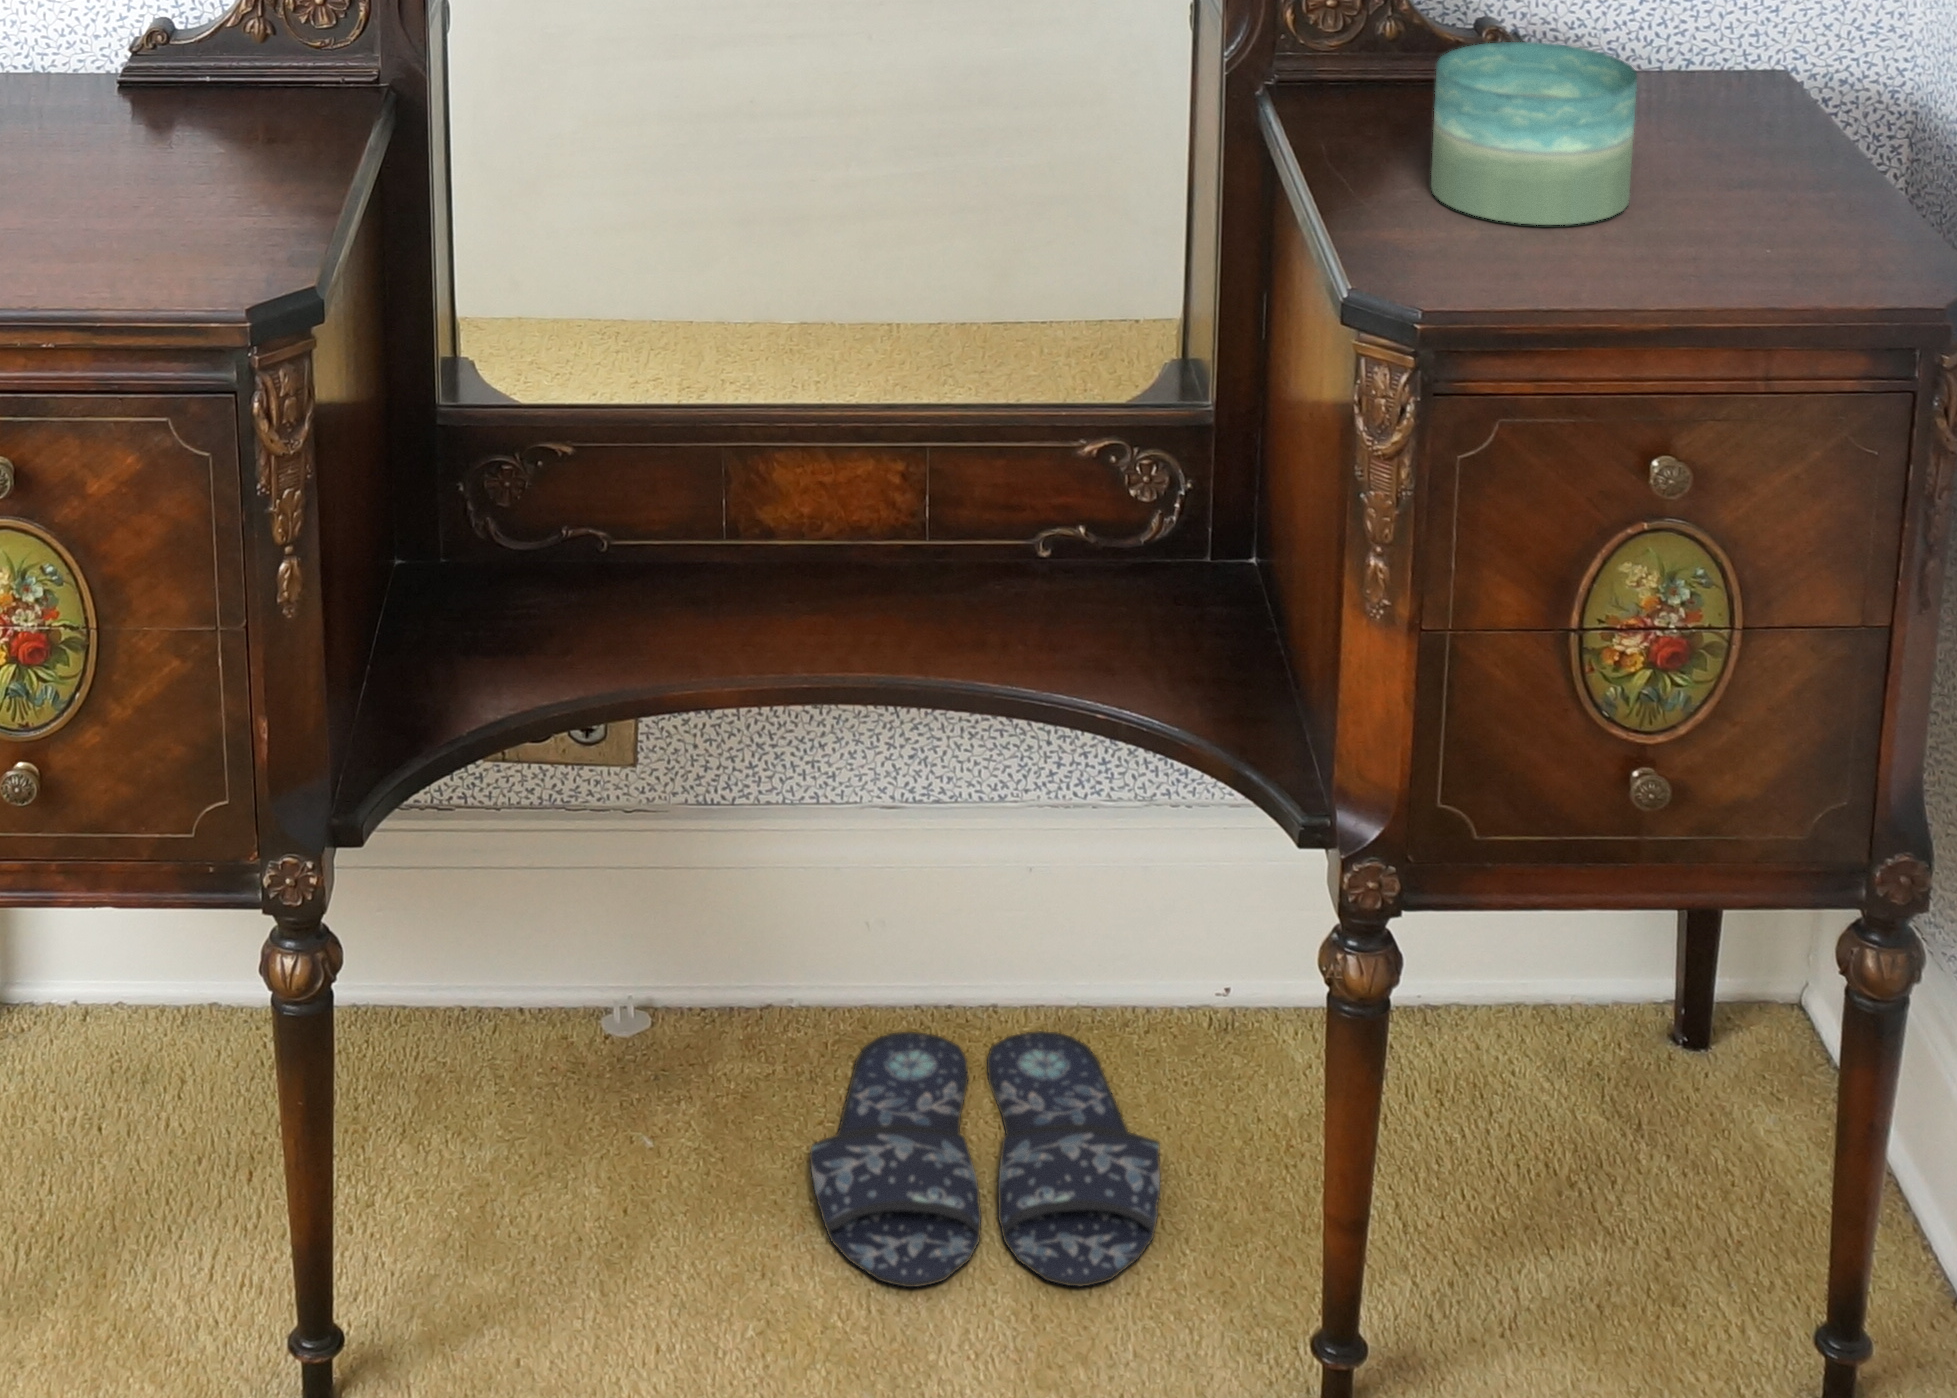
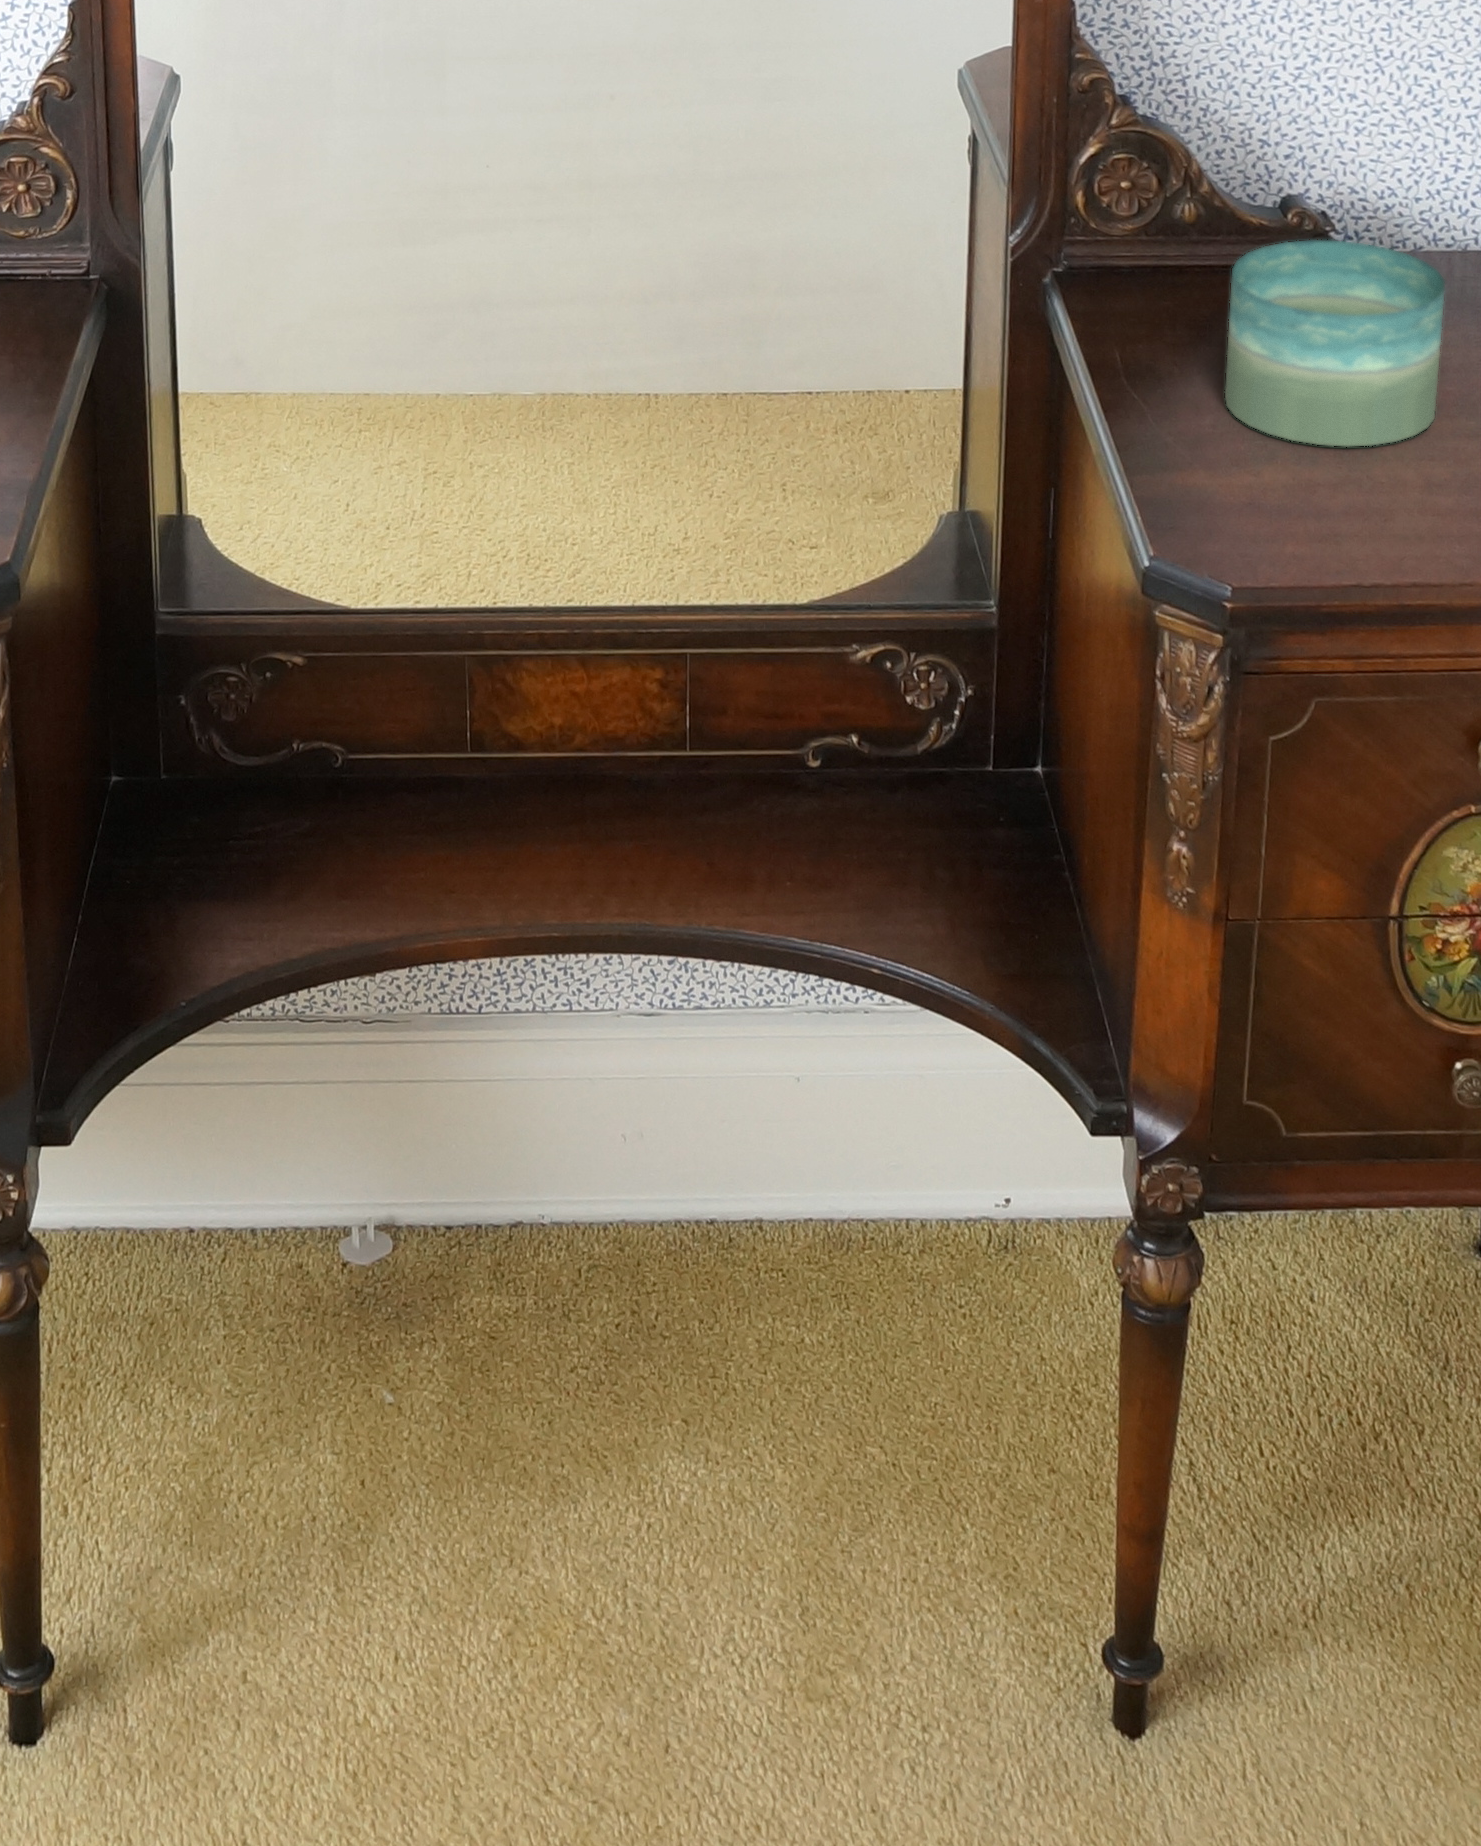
slippers: present [810,1031,1160,1287] -> none [564,1250,934,1532]

